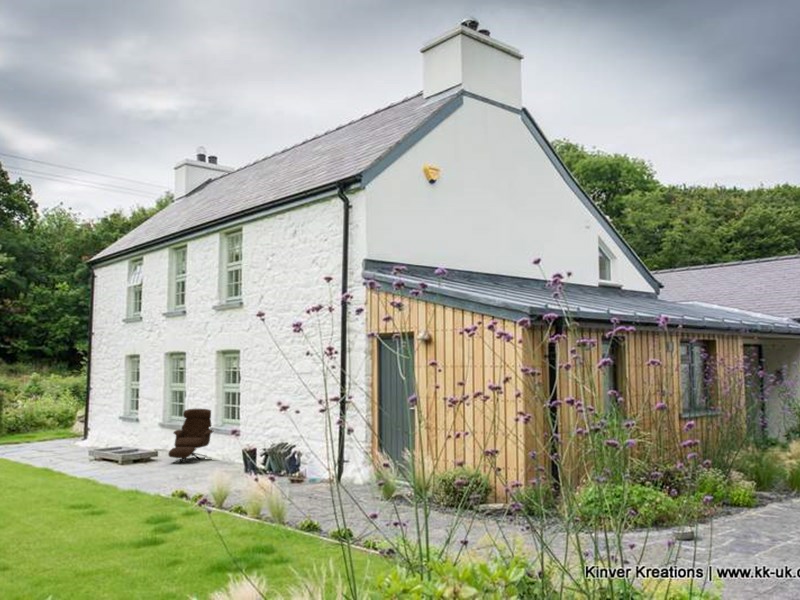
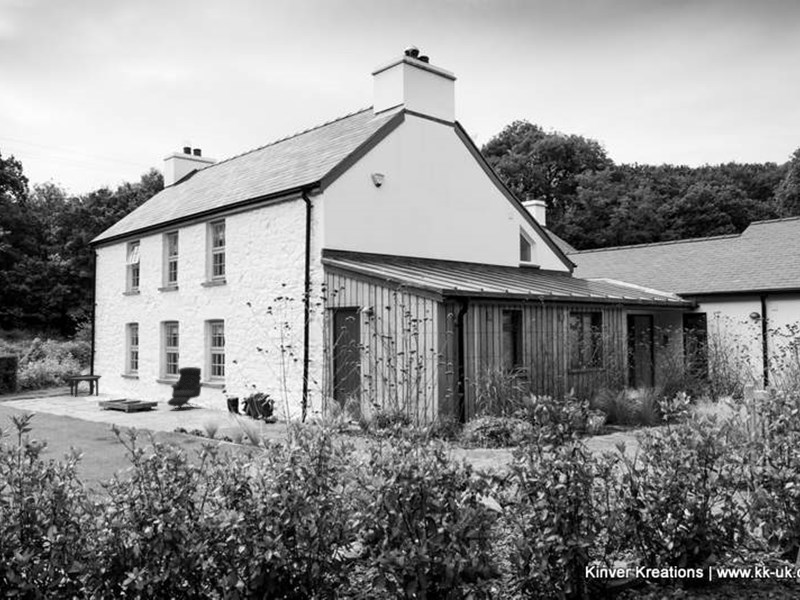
round table: none [56,416,97,443] -> present [67,375,101,397]

